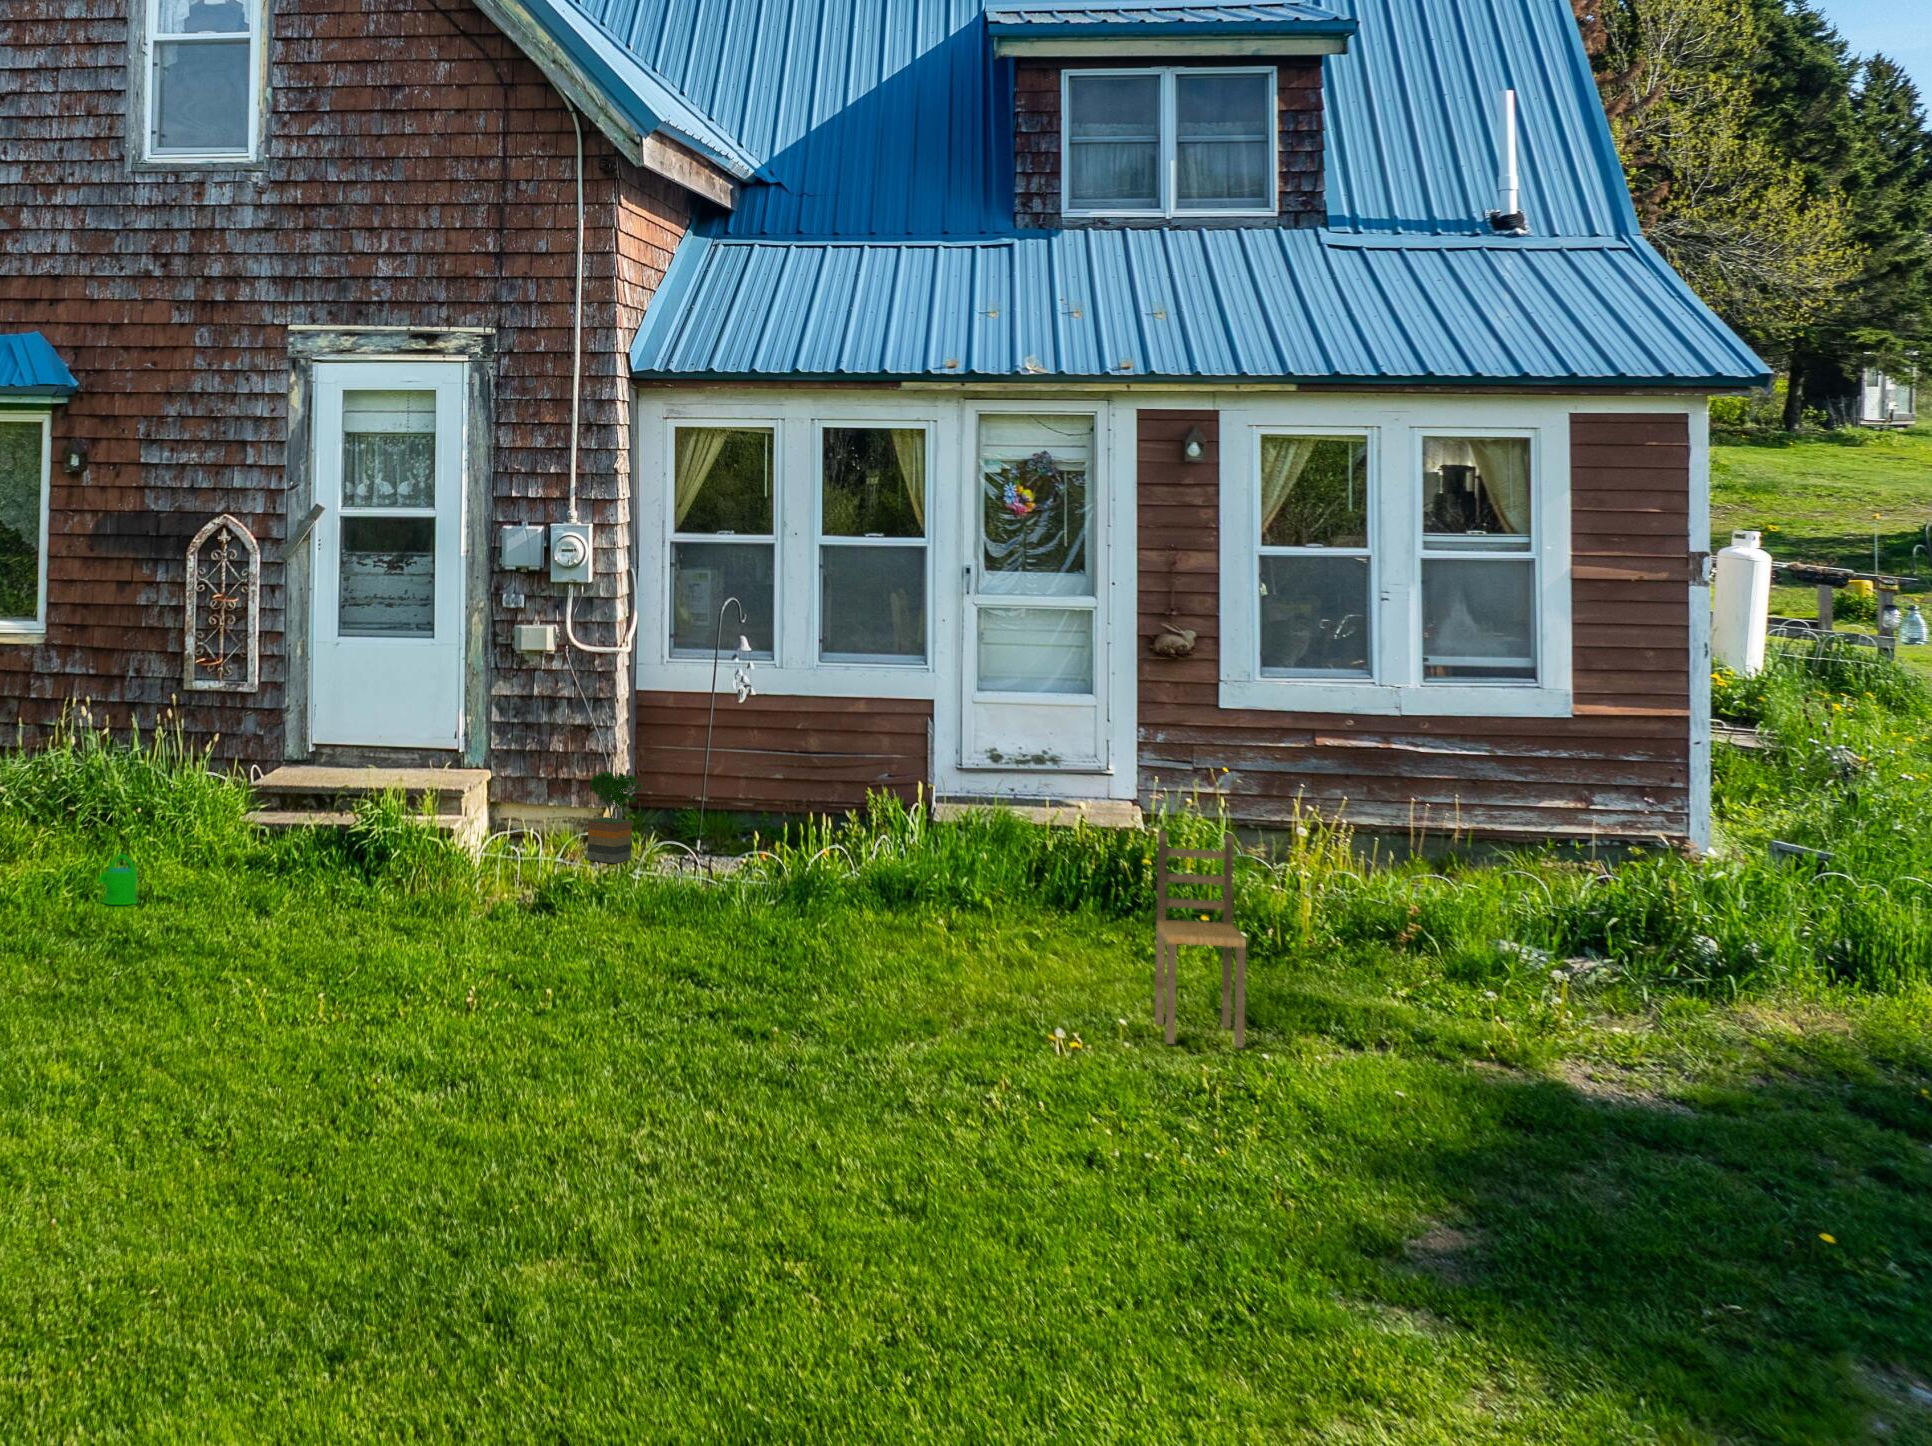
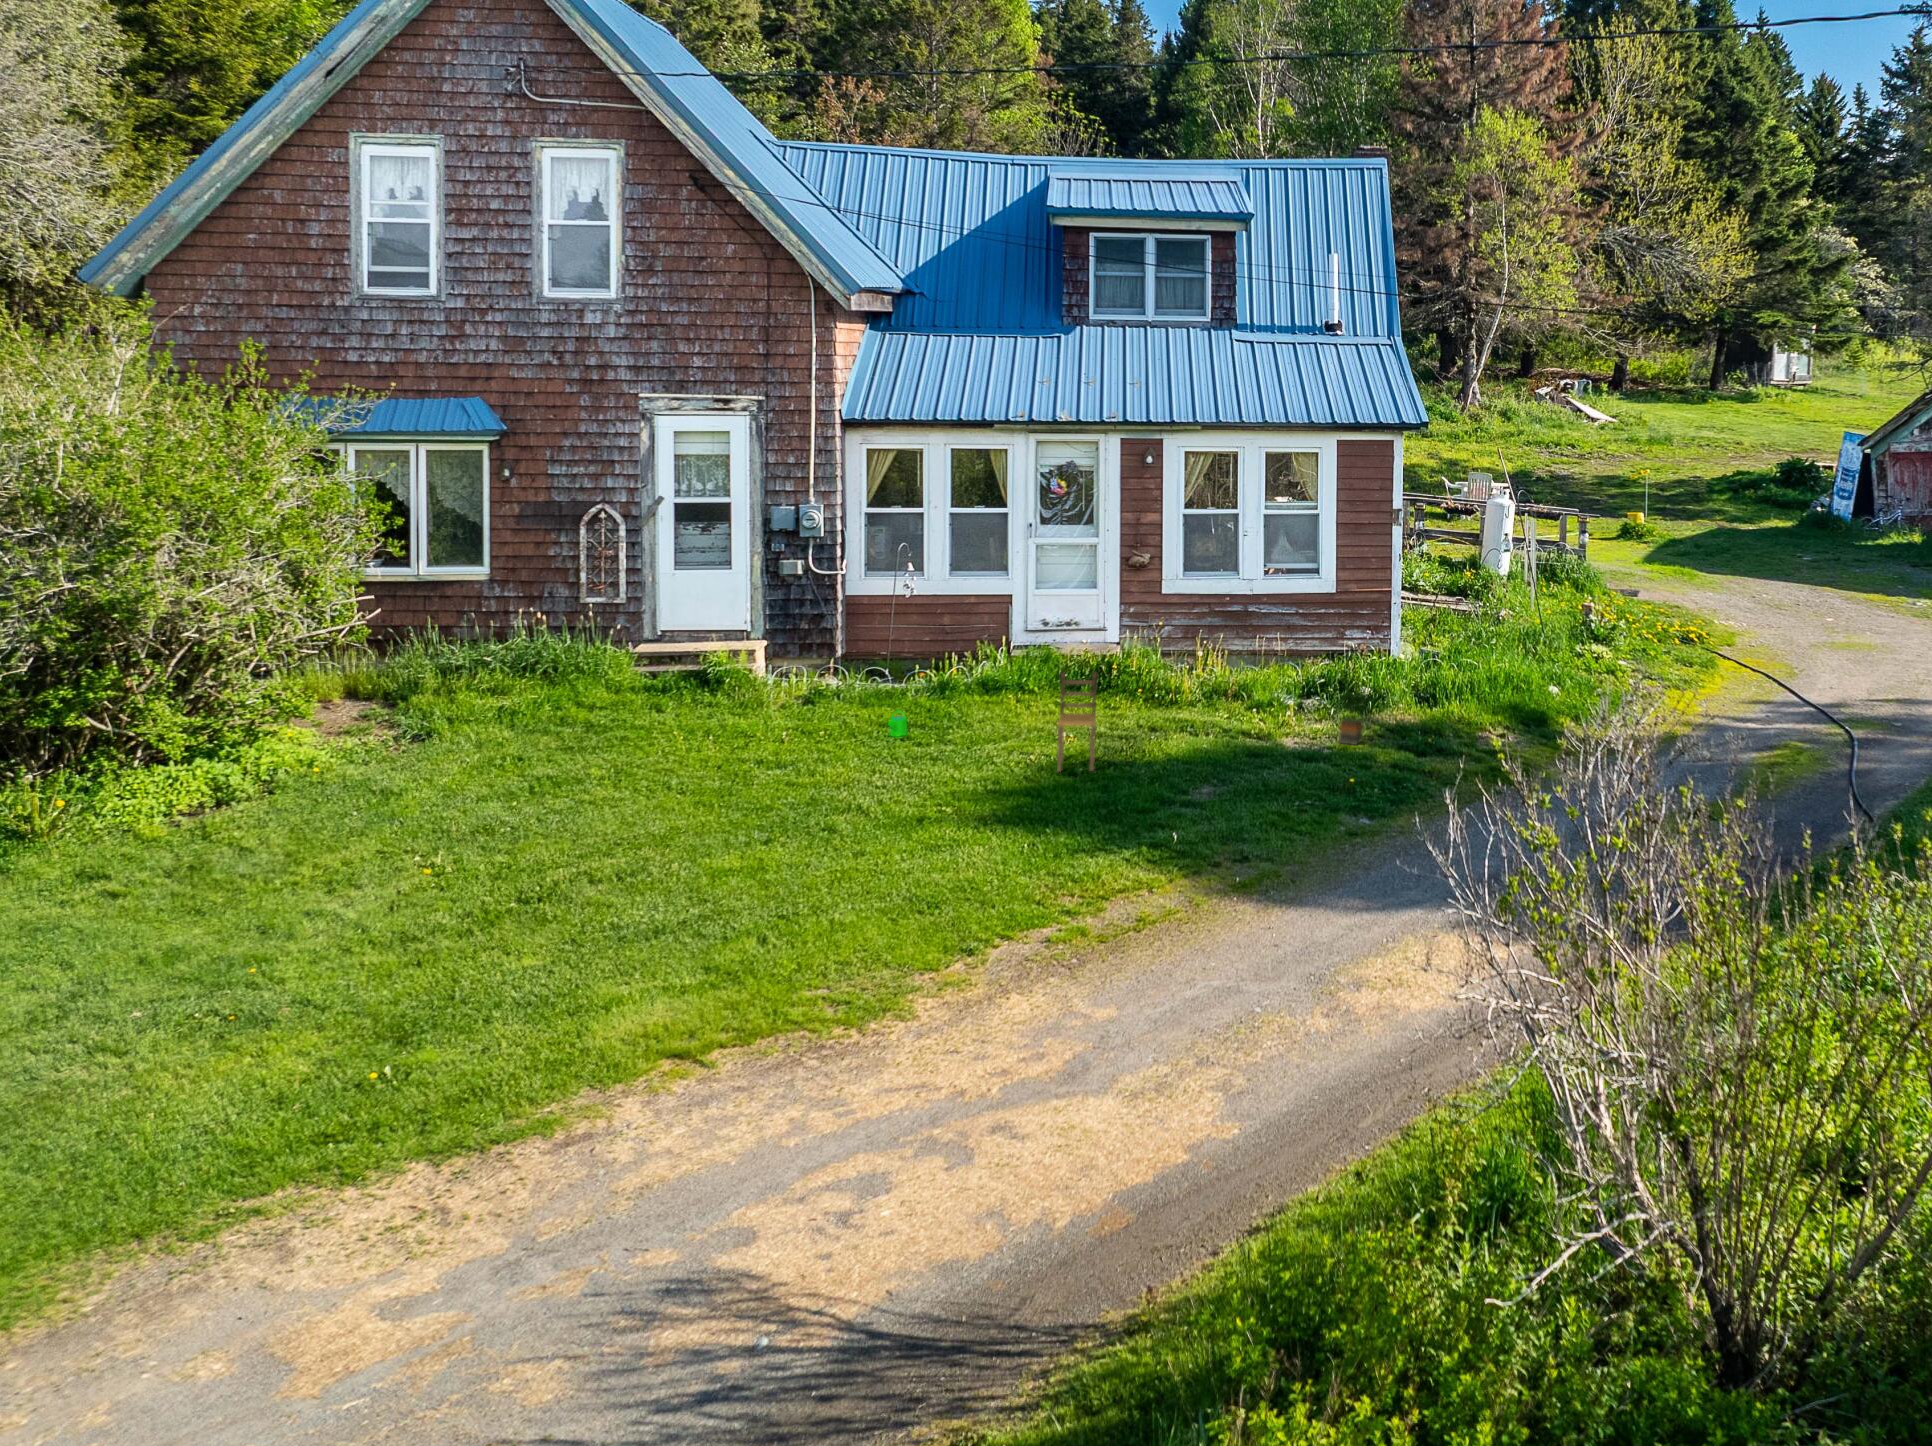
potted tree: present [587,771,642,863] -> present [1338,693,1369,745]
watering can: present [98,854,138,905] -> present [888,710,907,737]

